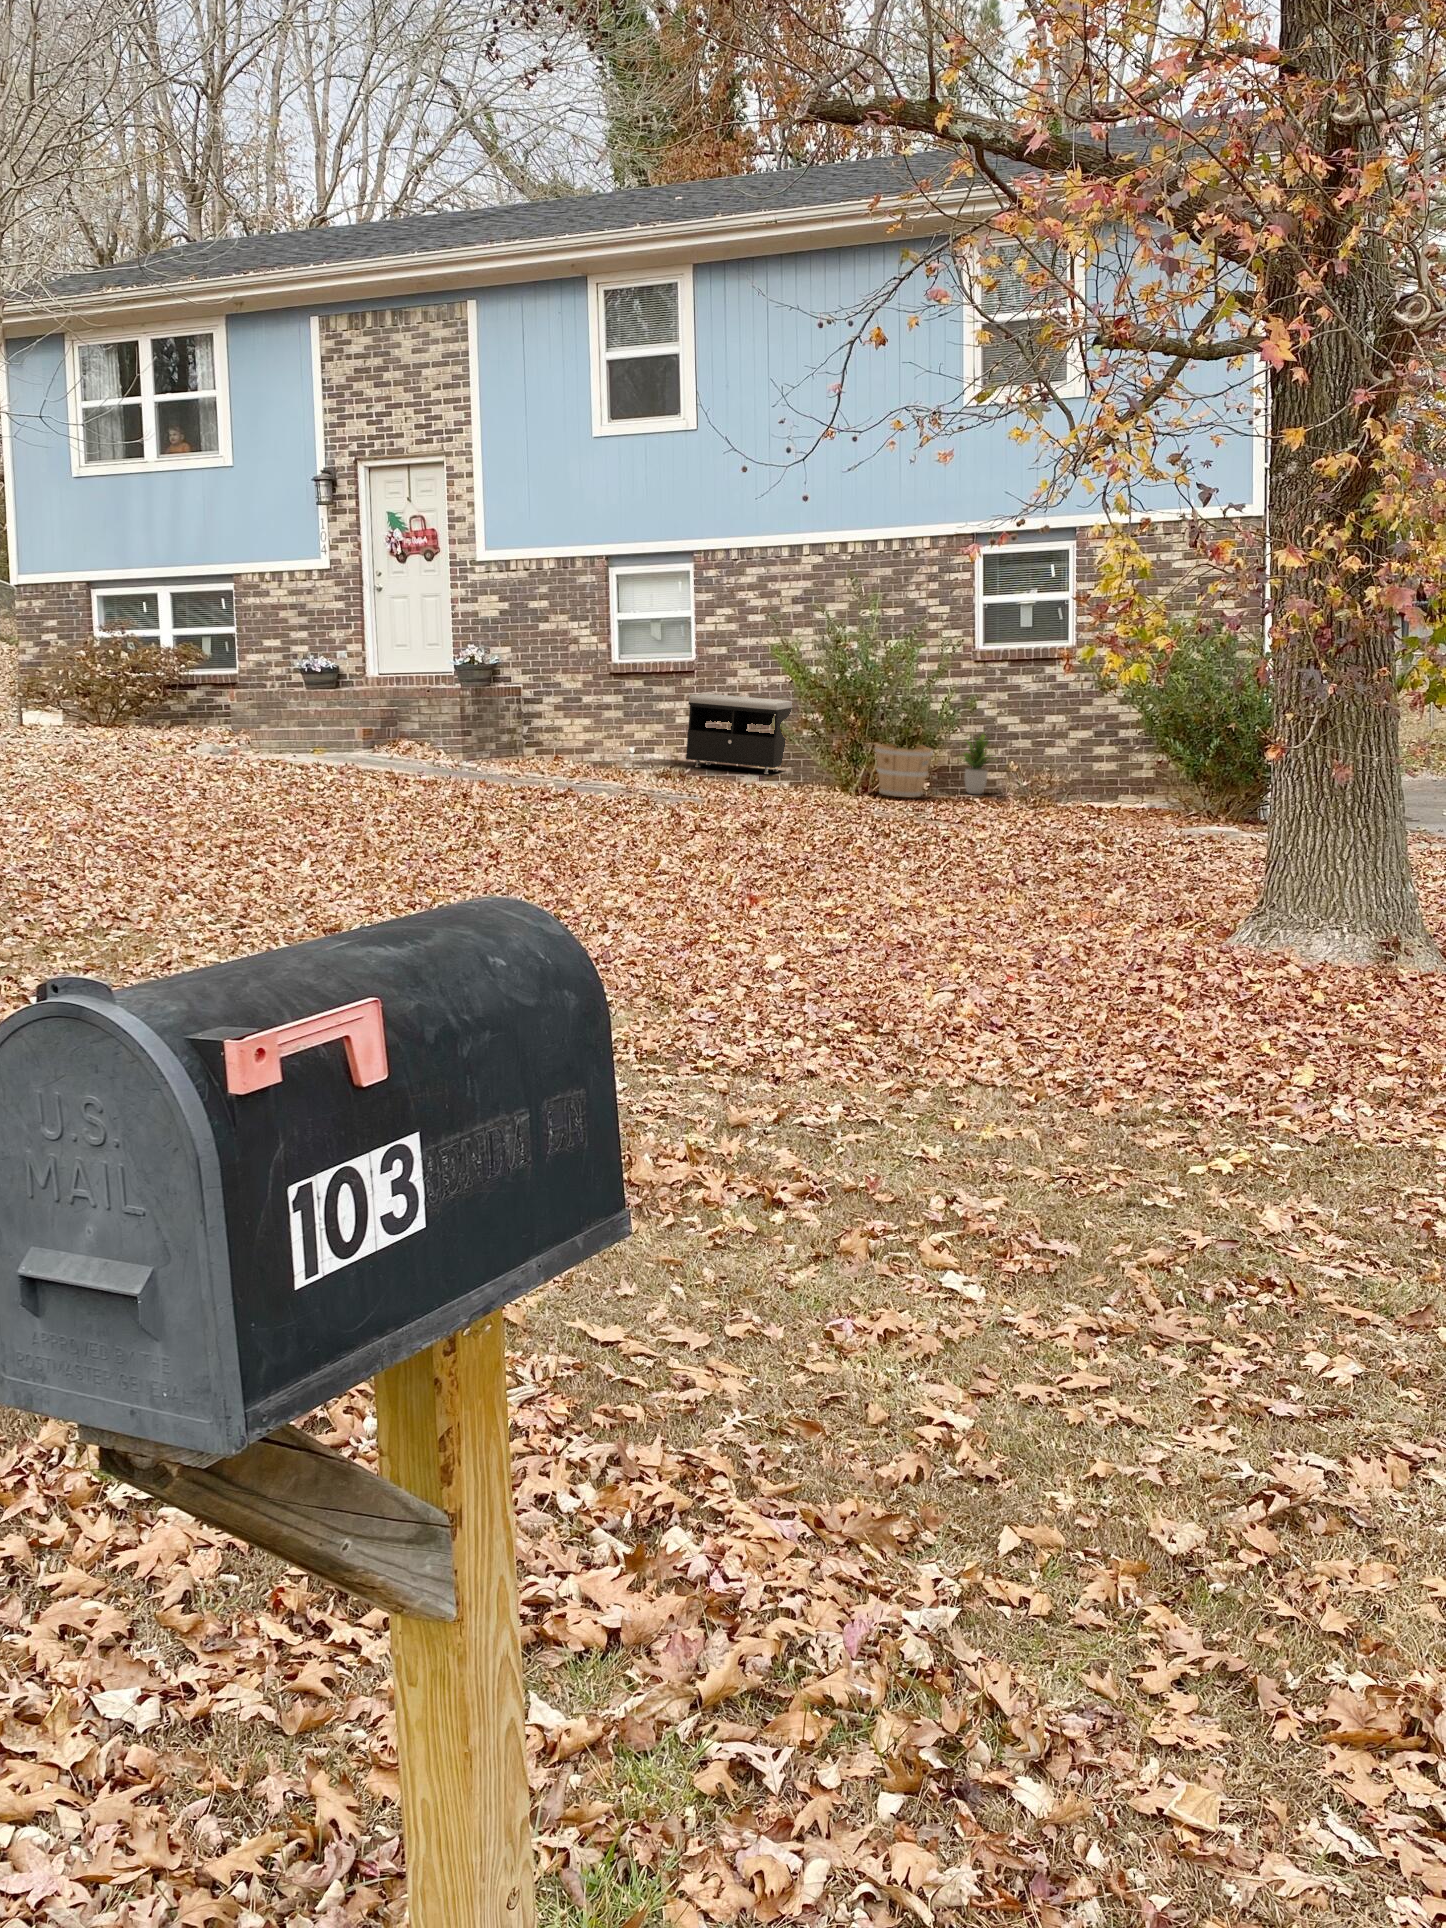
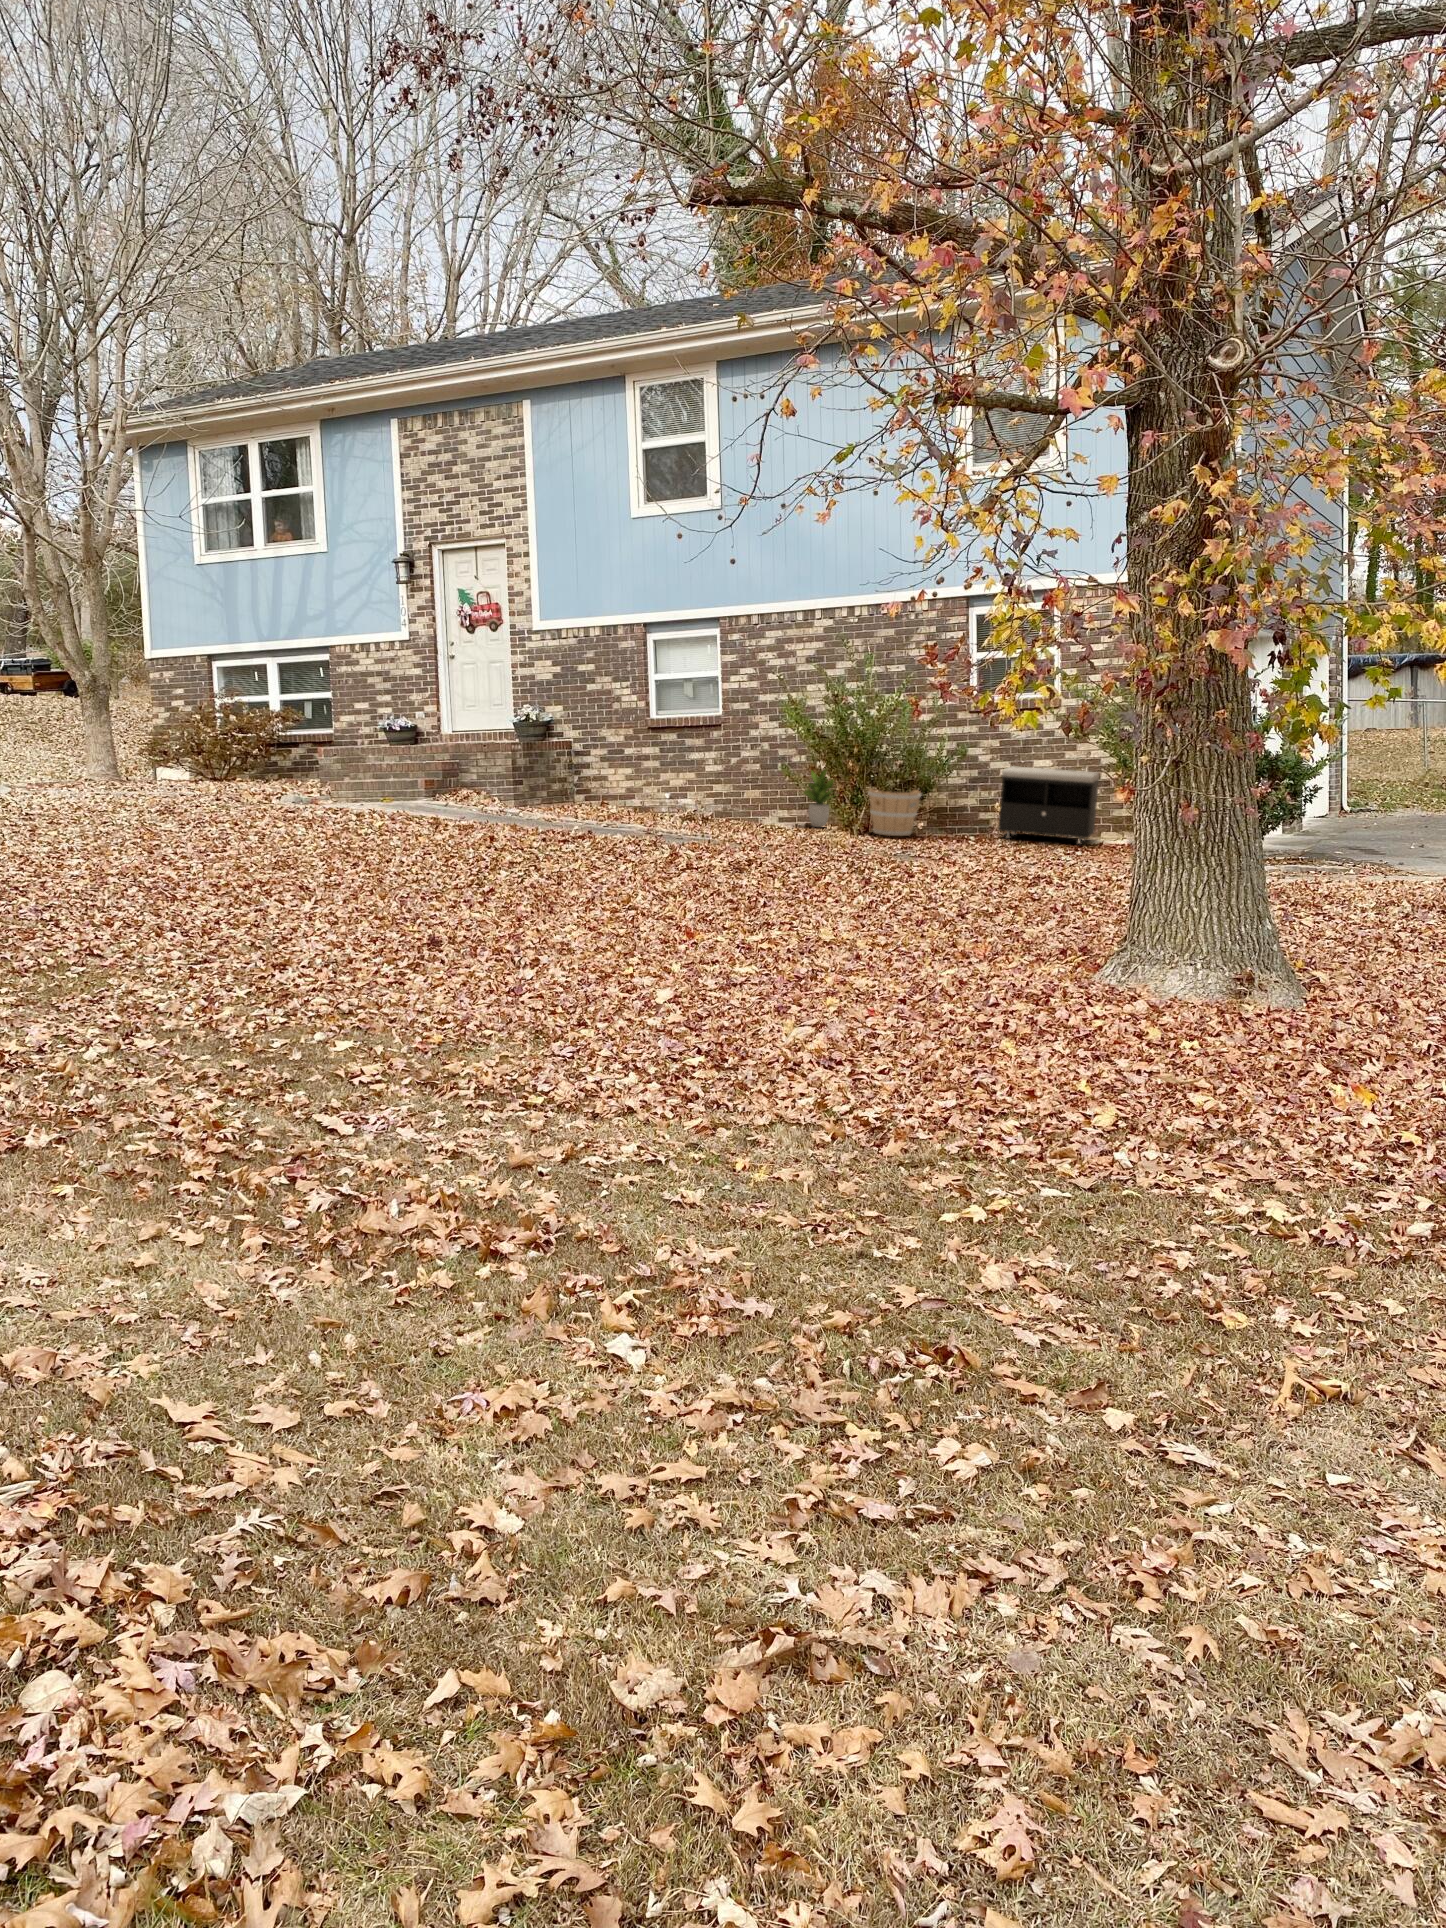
storage bench: present [686,694,793,774] -> present [998,766,1099,844]
potted plant: present [962,733,992,794] -> present [804,770,834,827]

